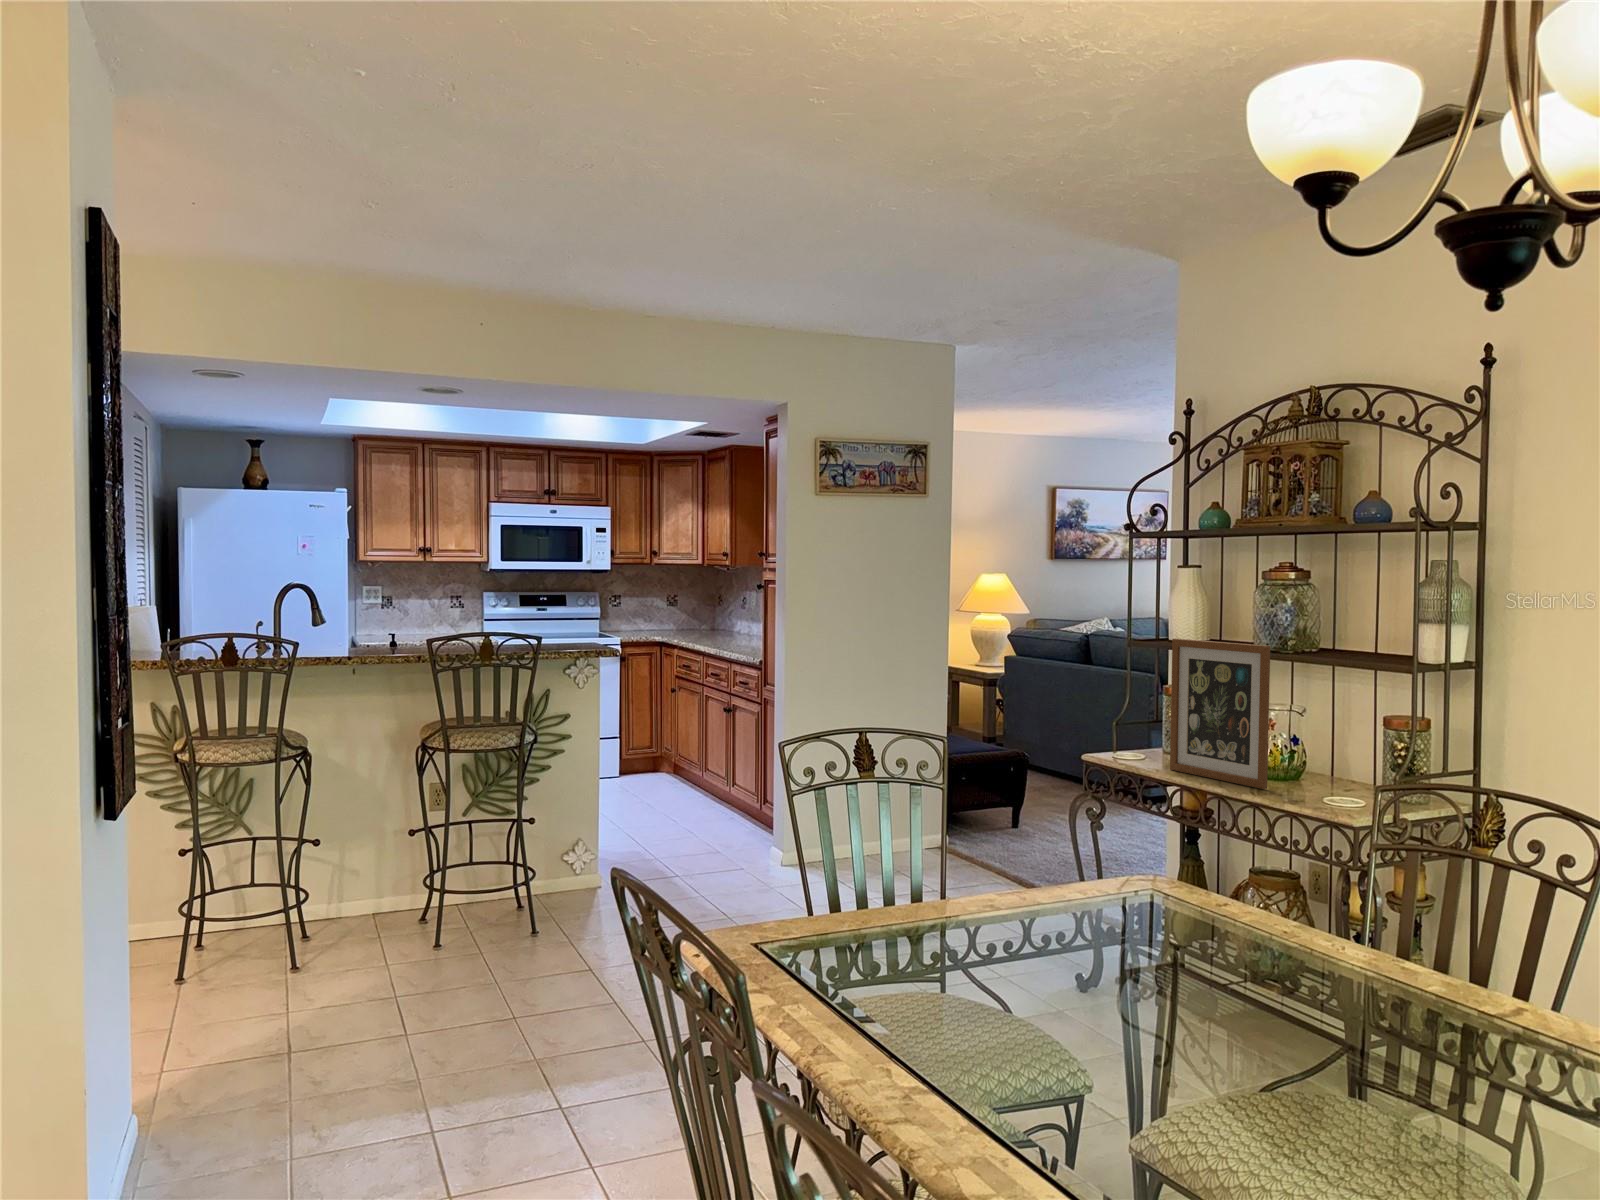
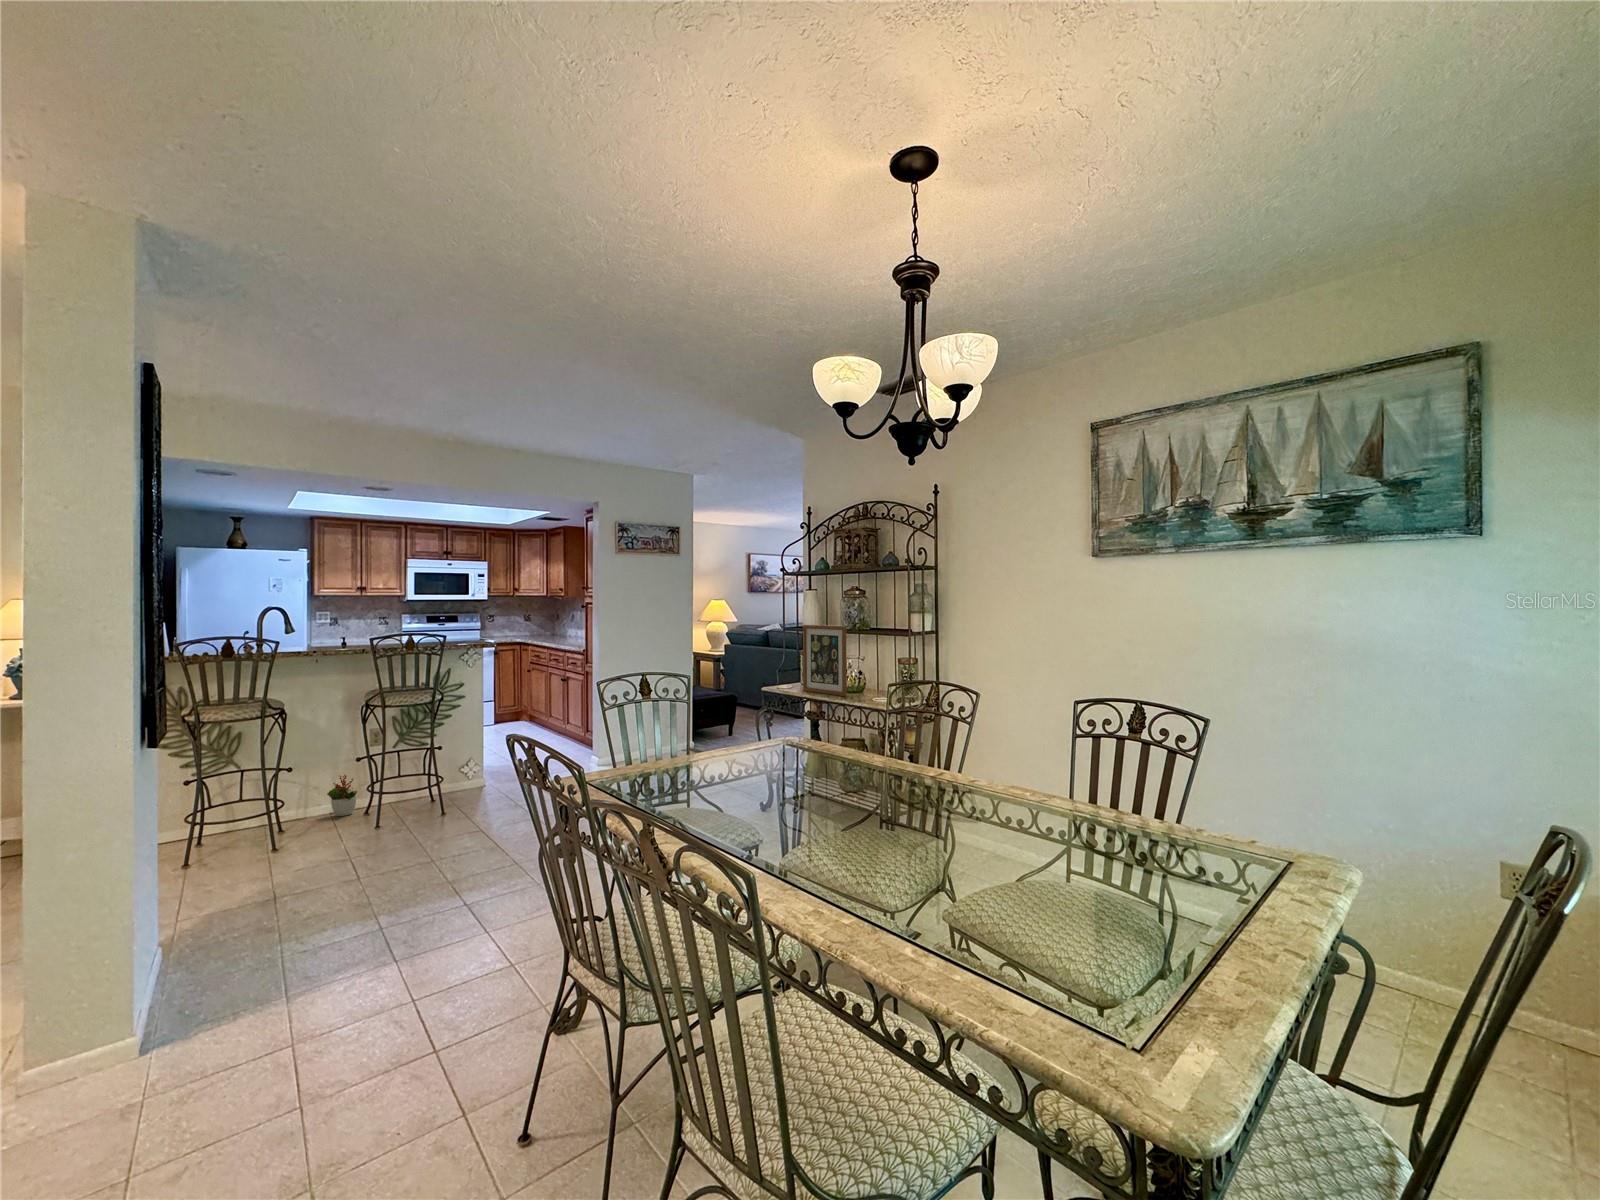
decorative plant: none [370,853,411,918] -> present [327,775,357,816]

